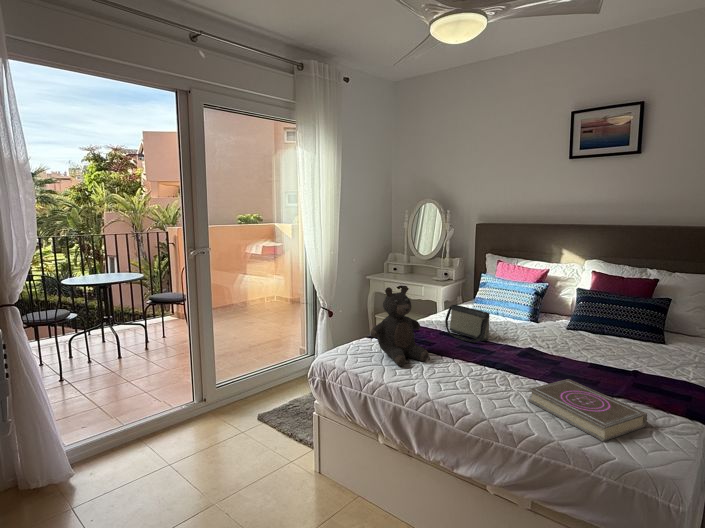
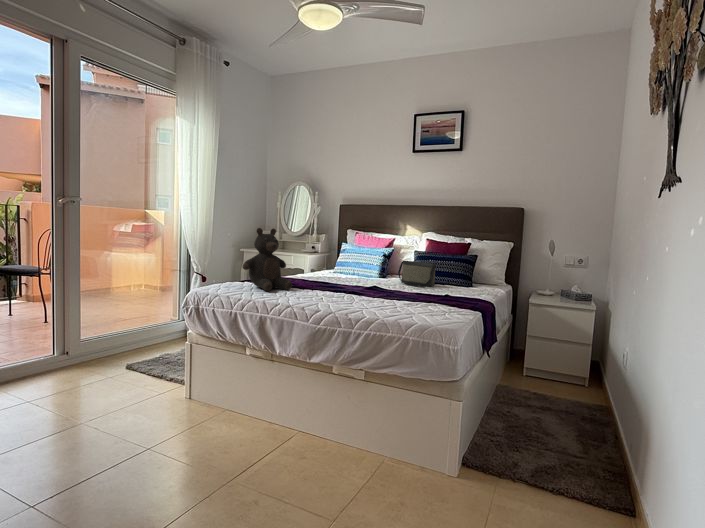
handbag: present [445,305,489,343] -> present [398,261,436,287]
book: present [528,379,647,441] -> none [364,292,439,316]

